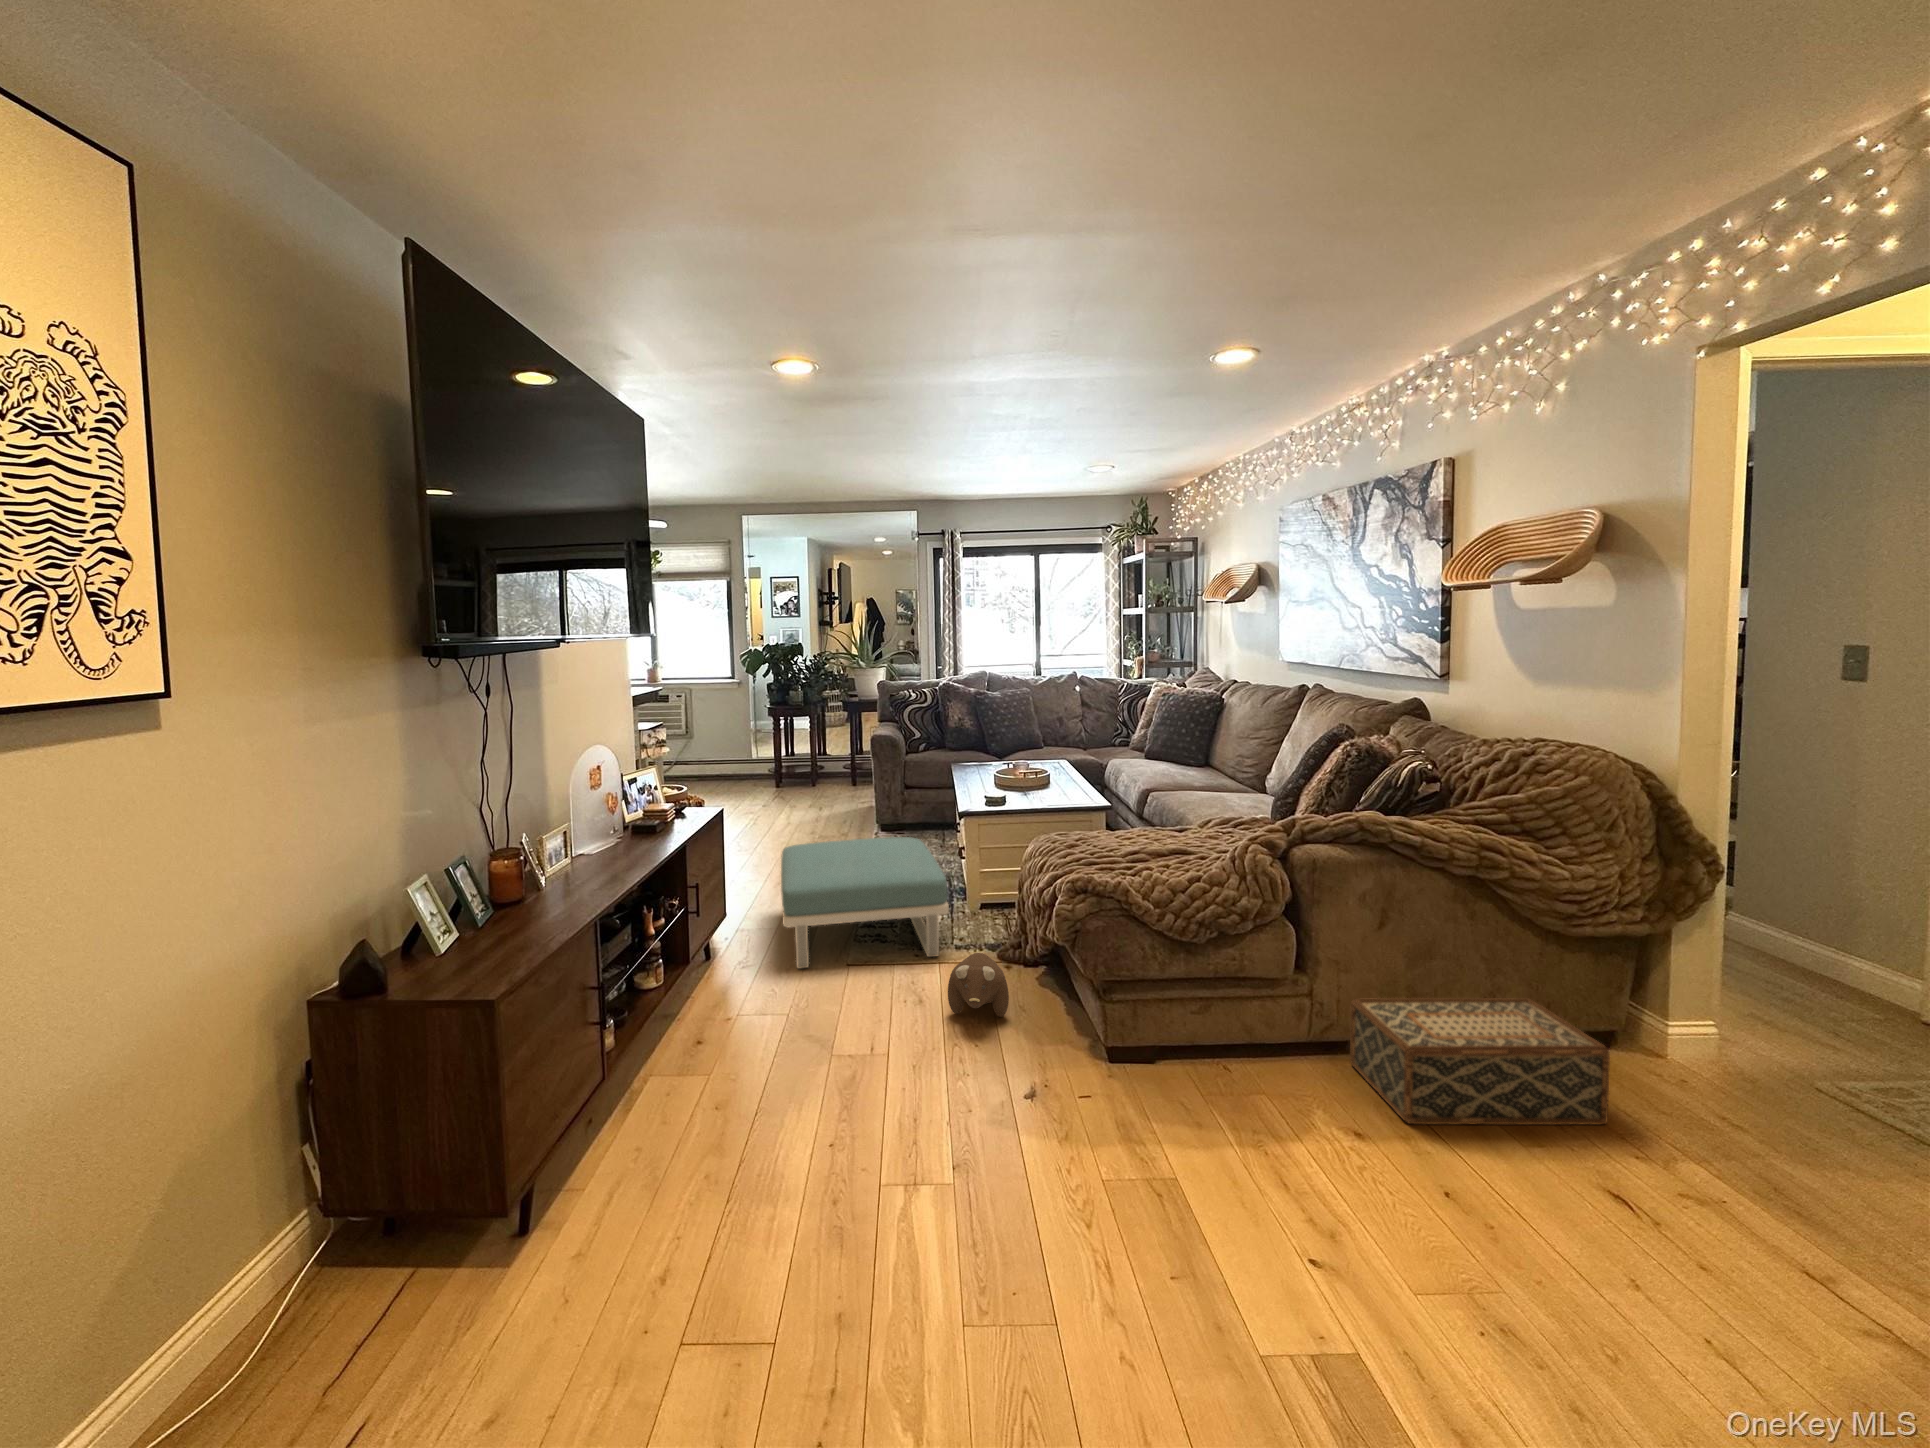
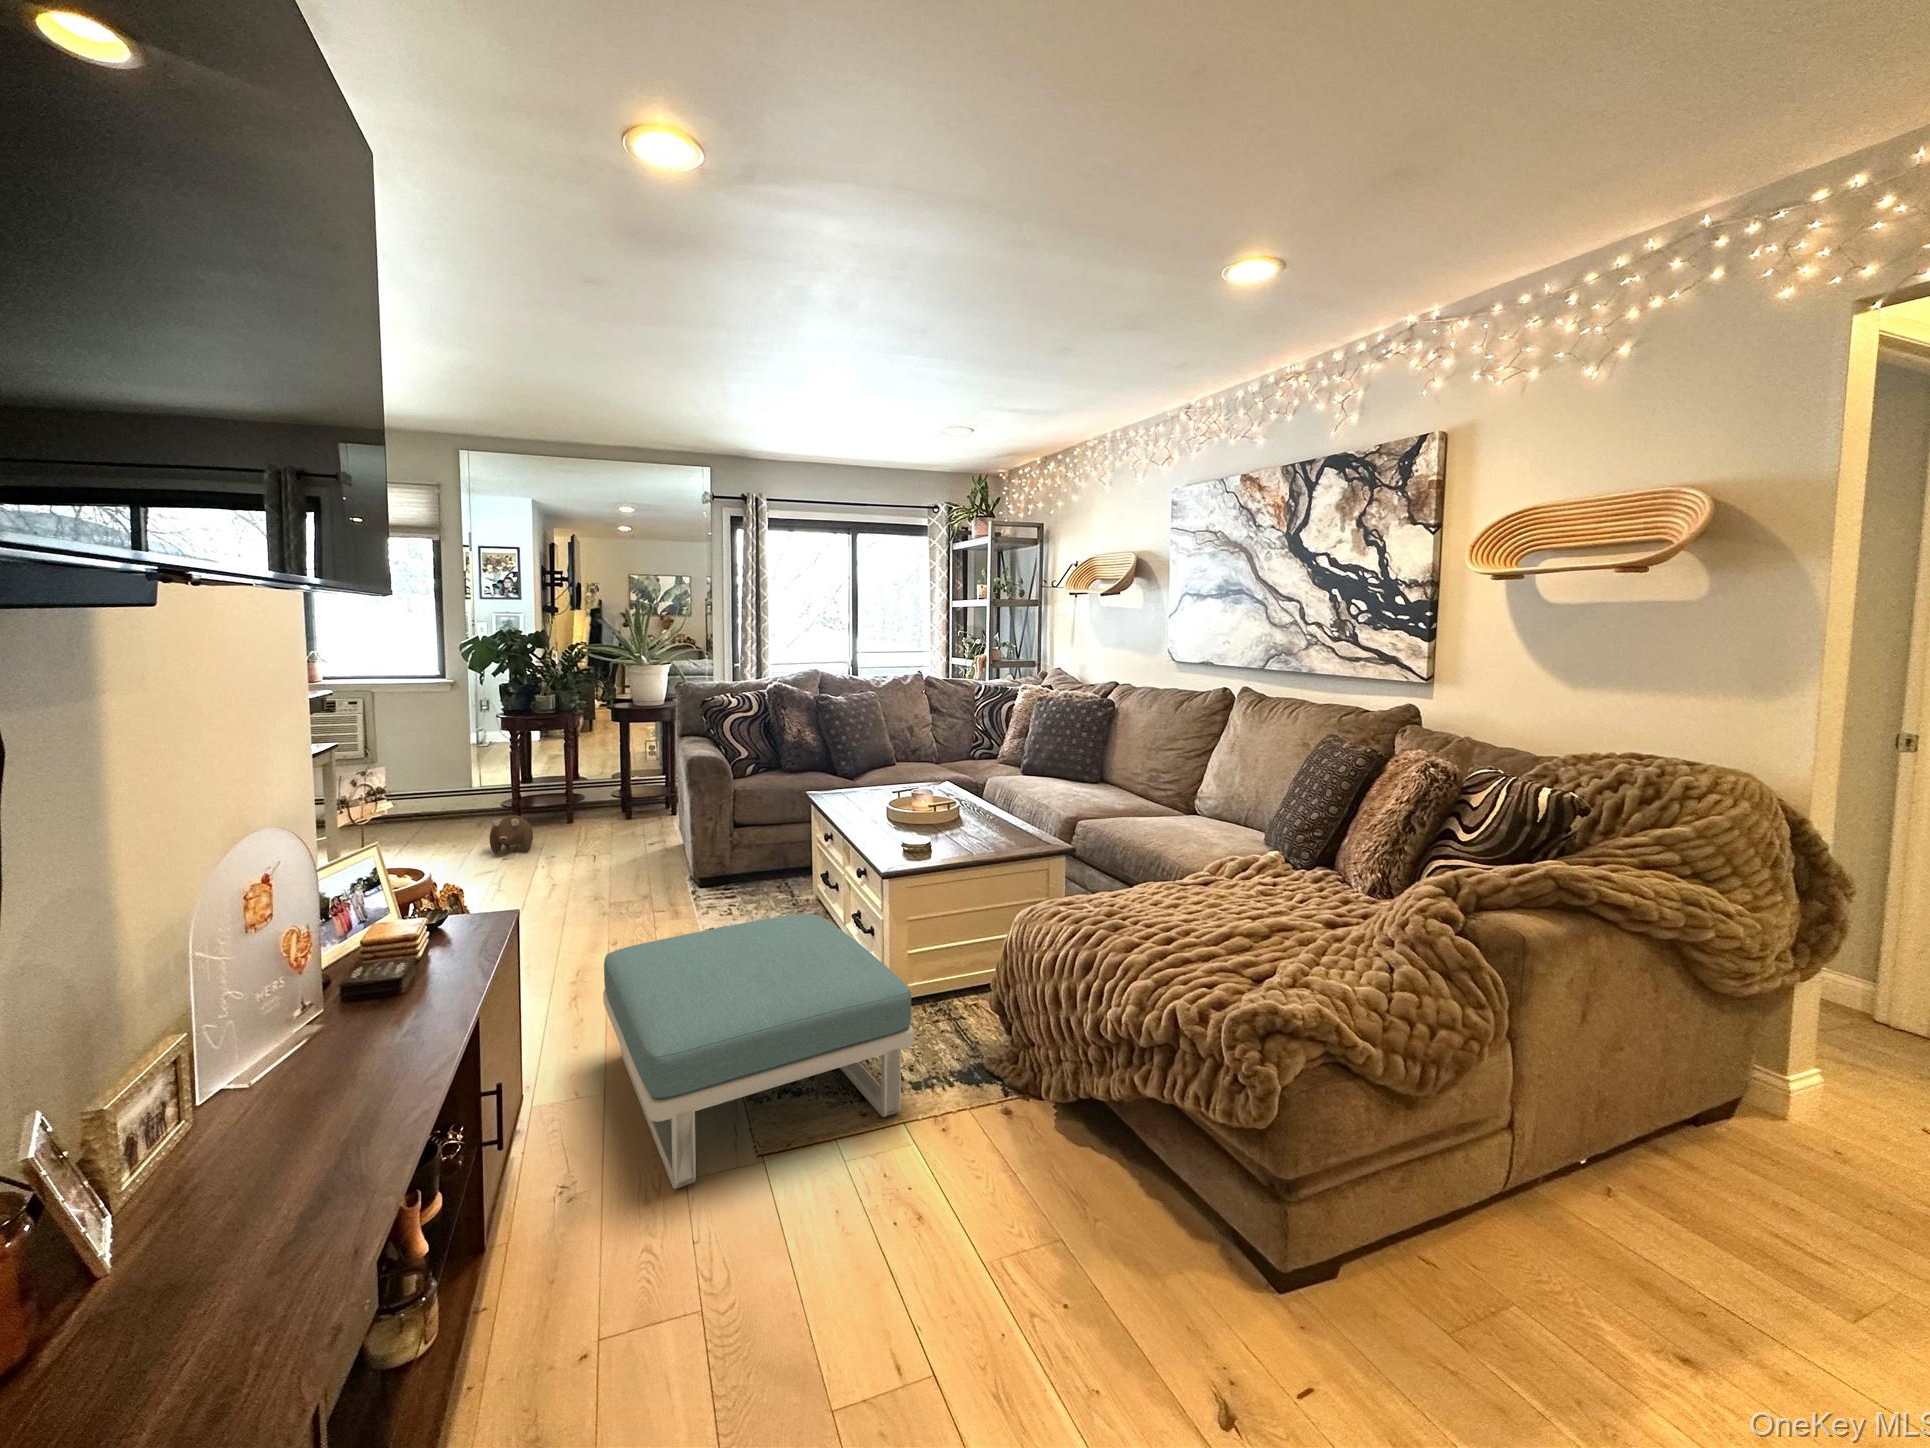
plush toy: present [948,953,1009,1017] -> present [490,815,533,853]
woven basket: present [1350,998,1610,1125] -> none [1554,1082,1883,1322]

